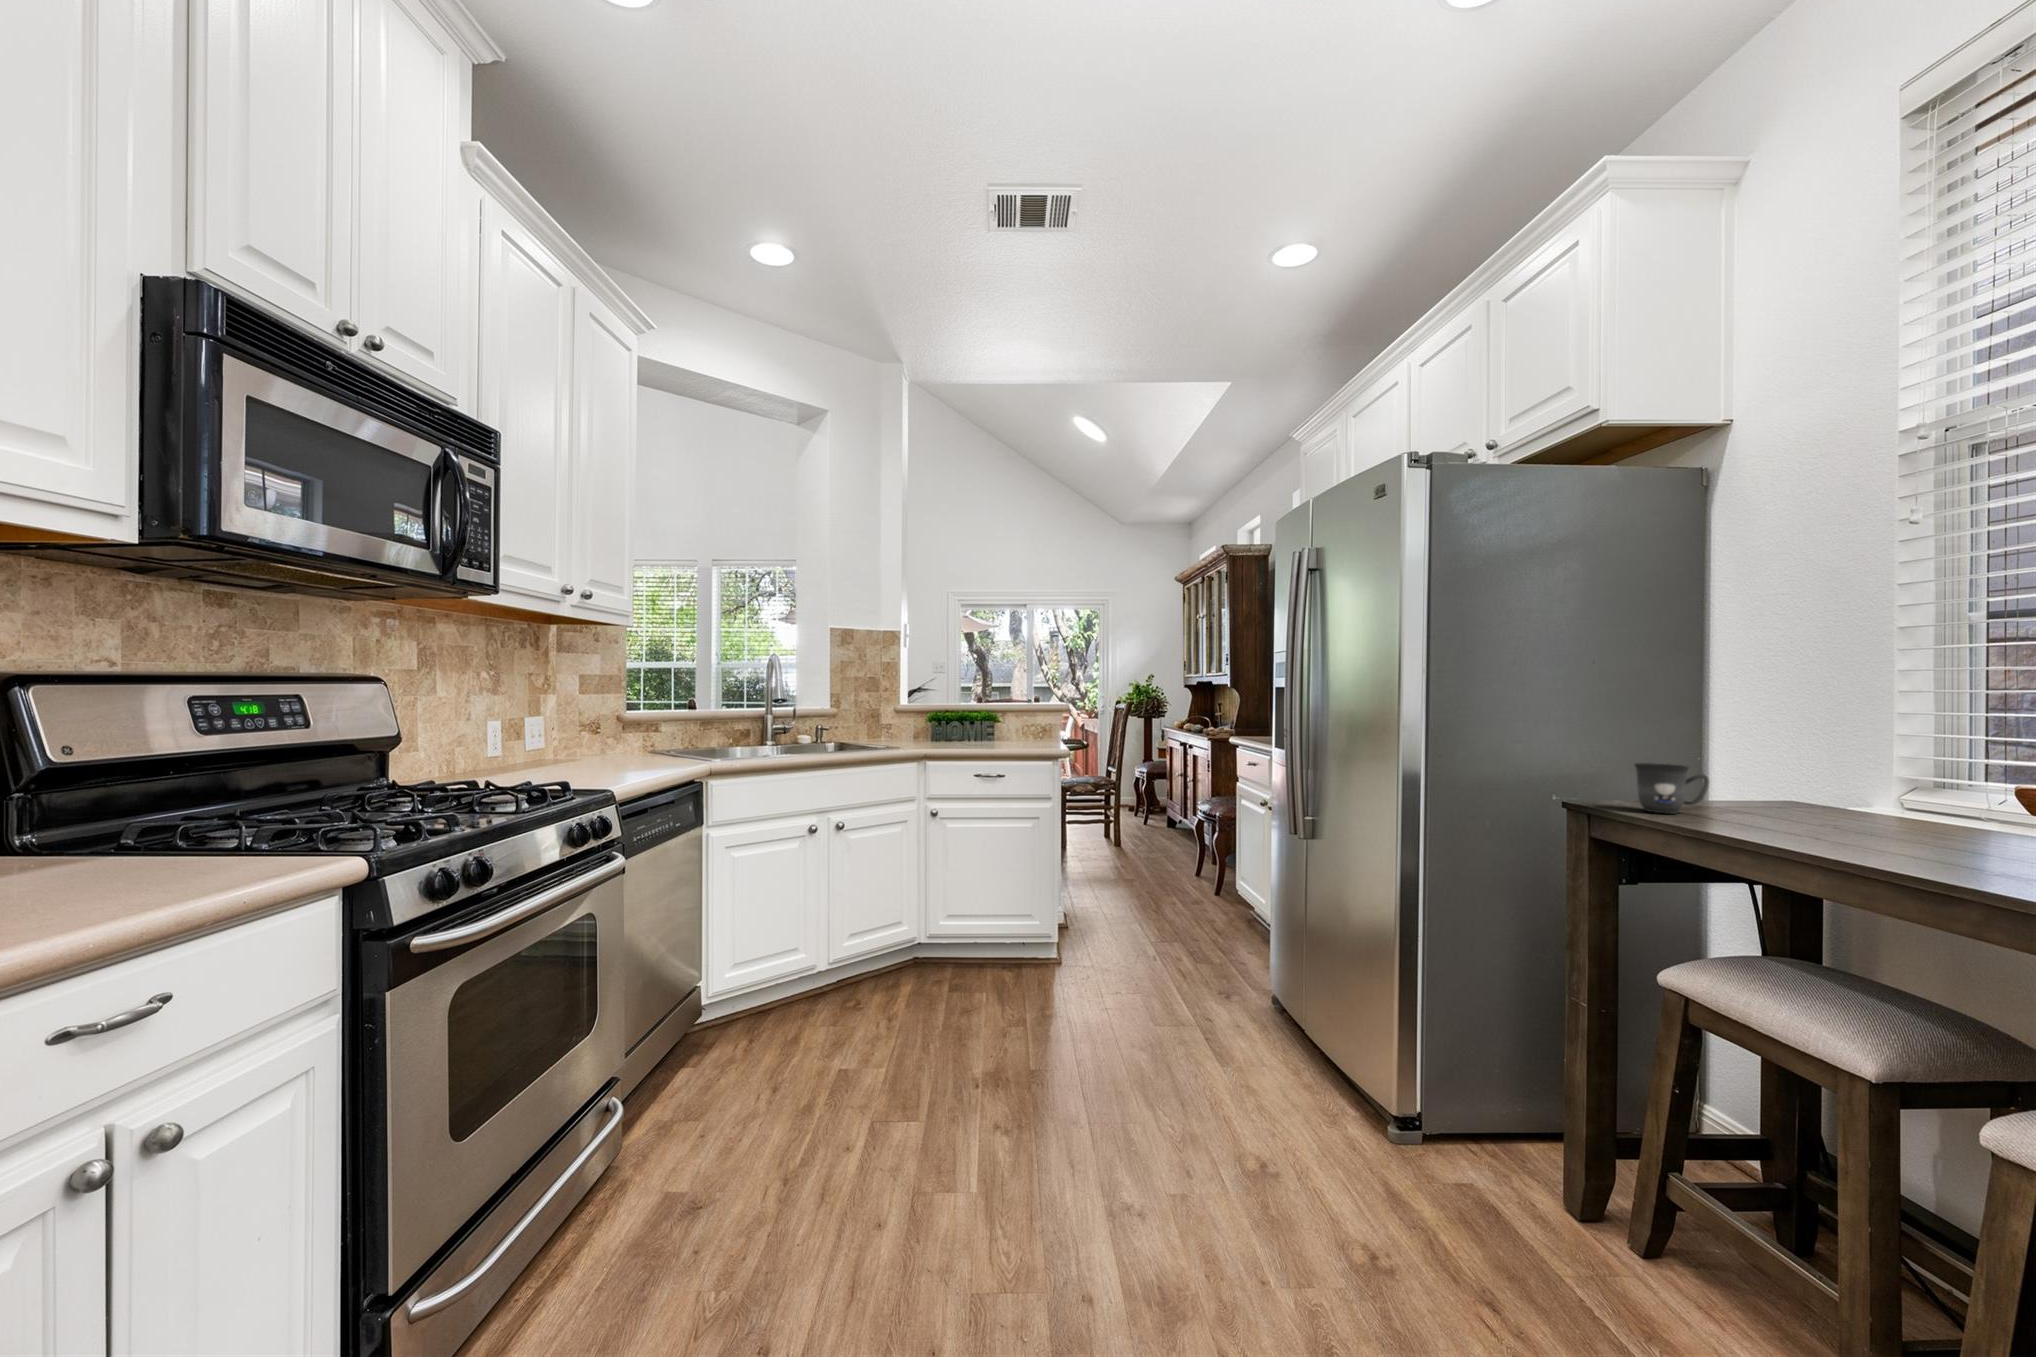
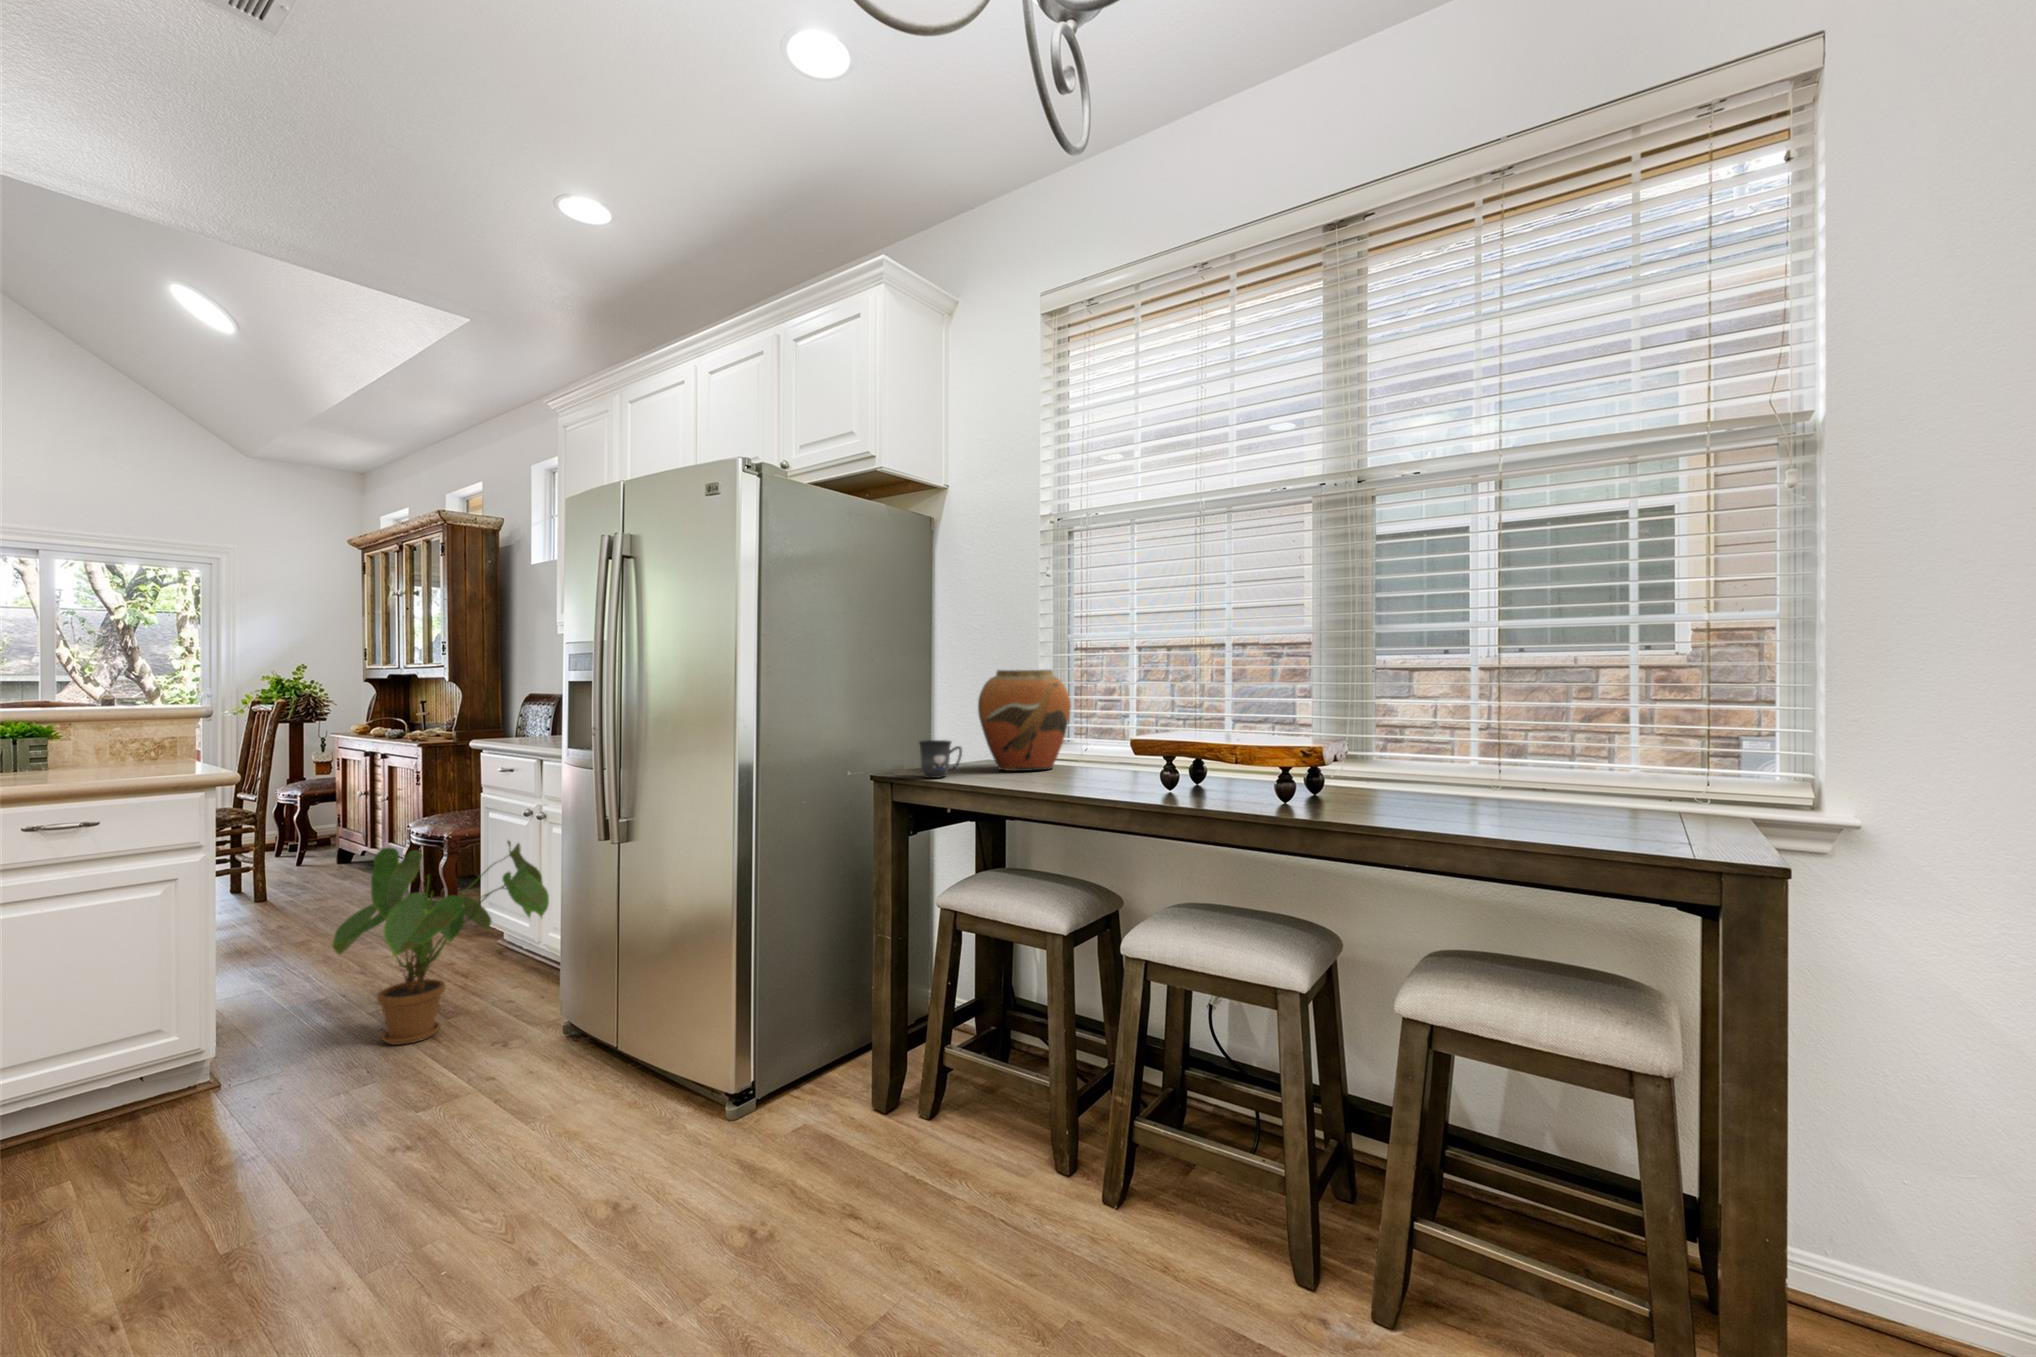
vase: none [1744,672,1947,824] -> present [978,670,1071,771]
house plant: none [1117,814,1265,972] -> present [331,841,549,1045]

